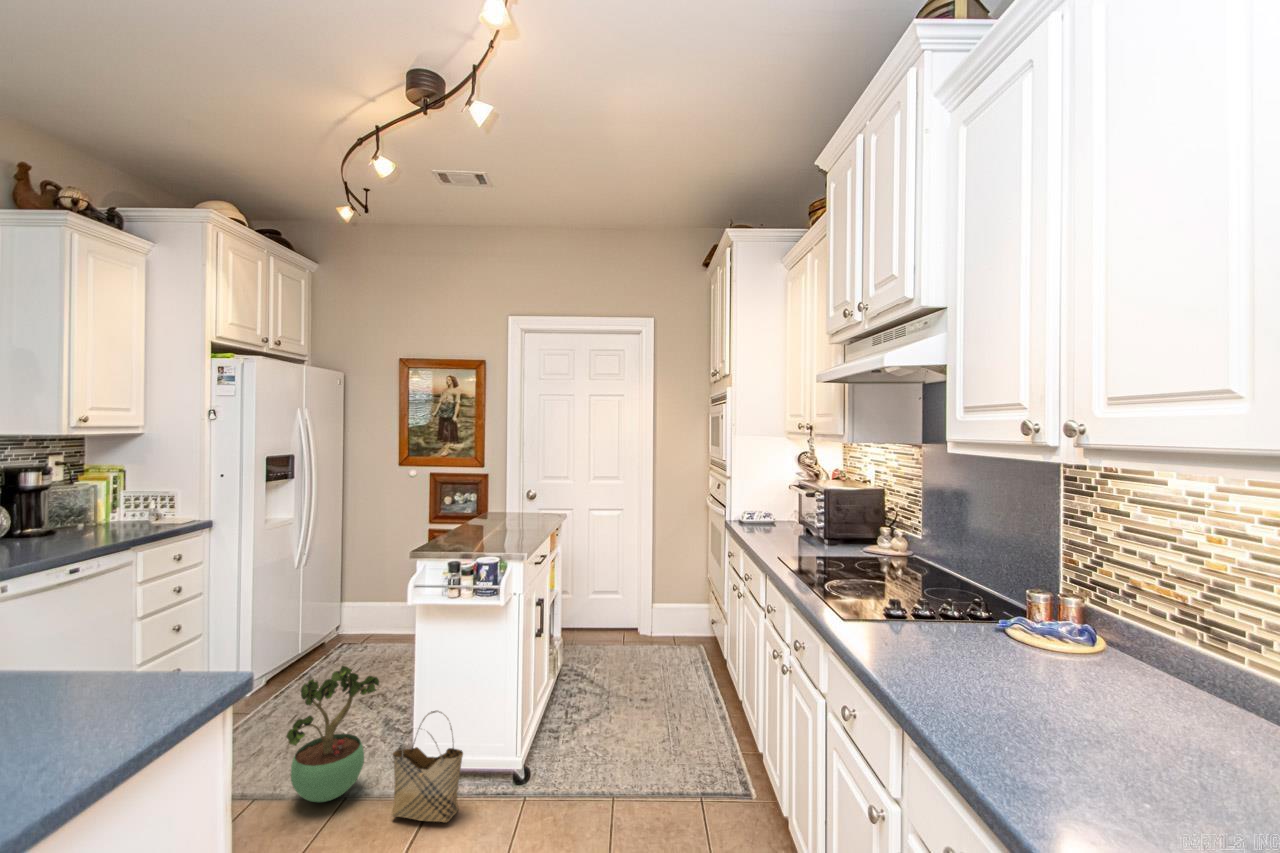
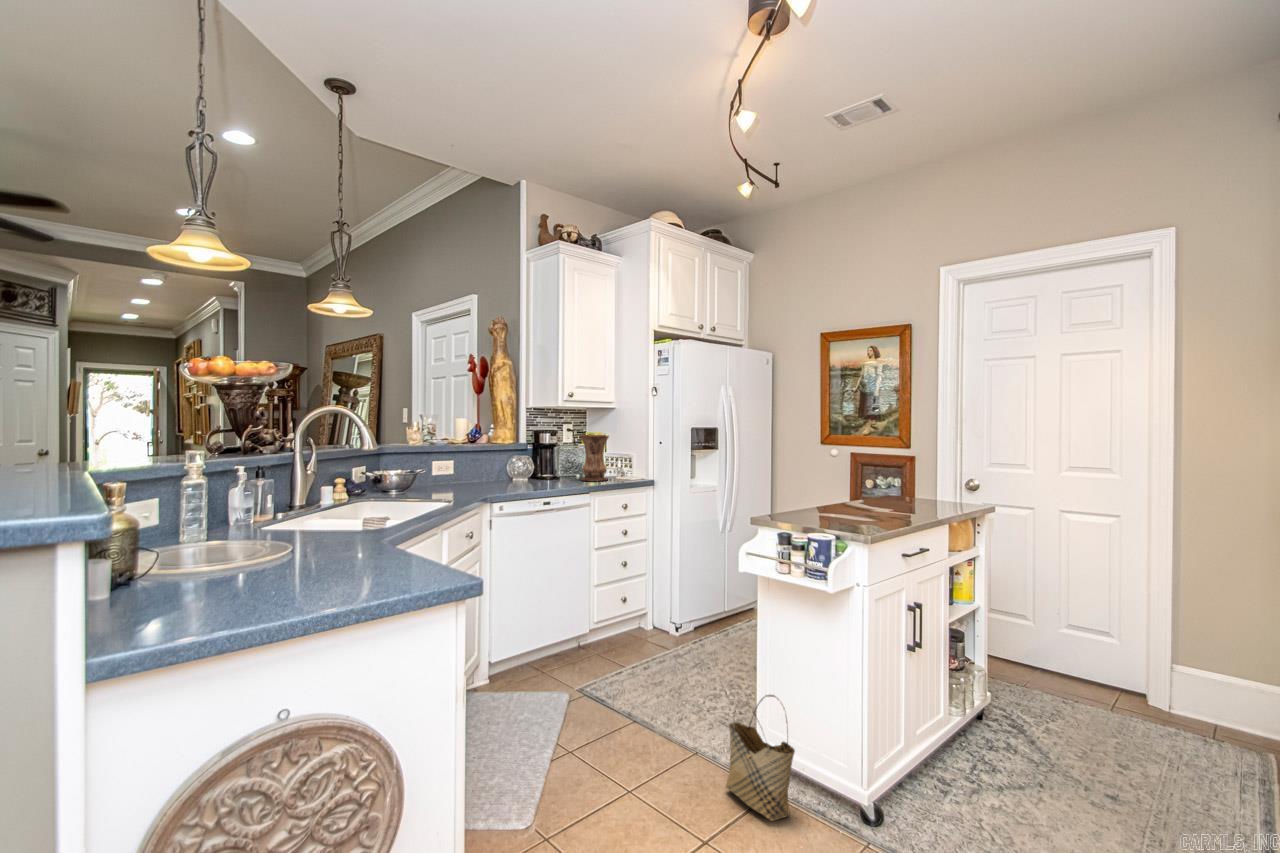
vase: none [93,469,144,531] -> present [580,435,609,482]
potted plant: present [286,666,379,802] -> none [650,622,733,748]

